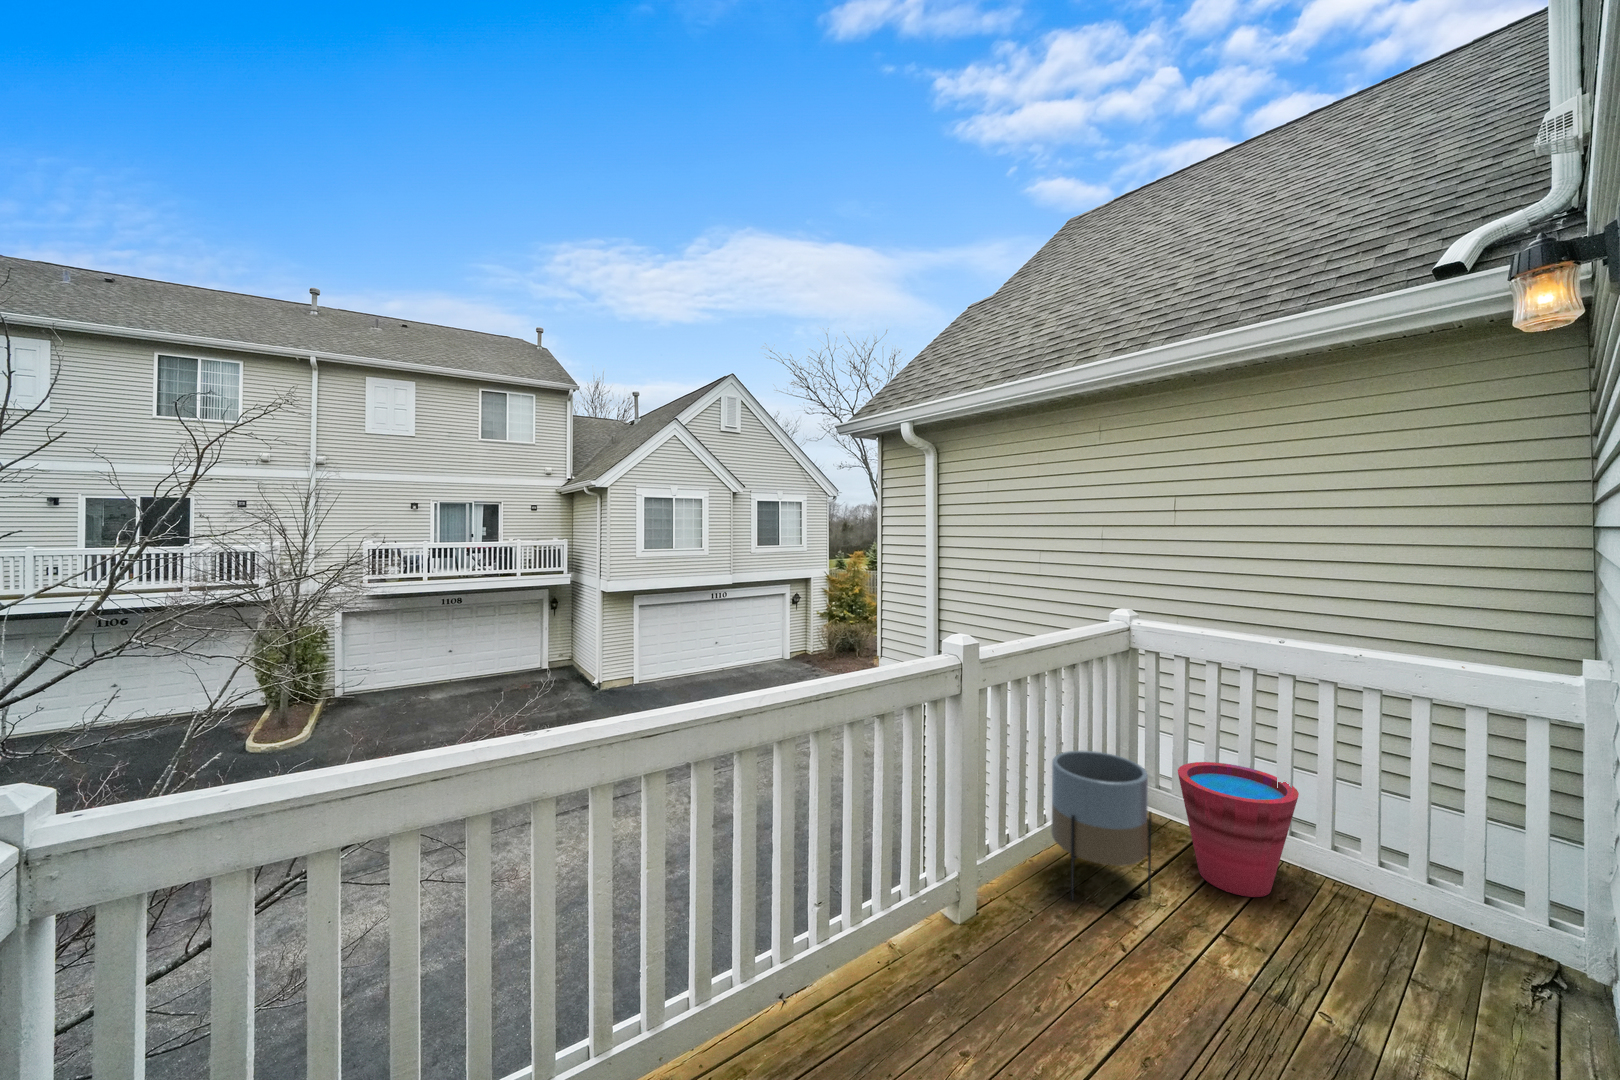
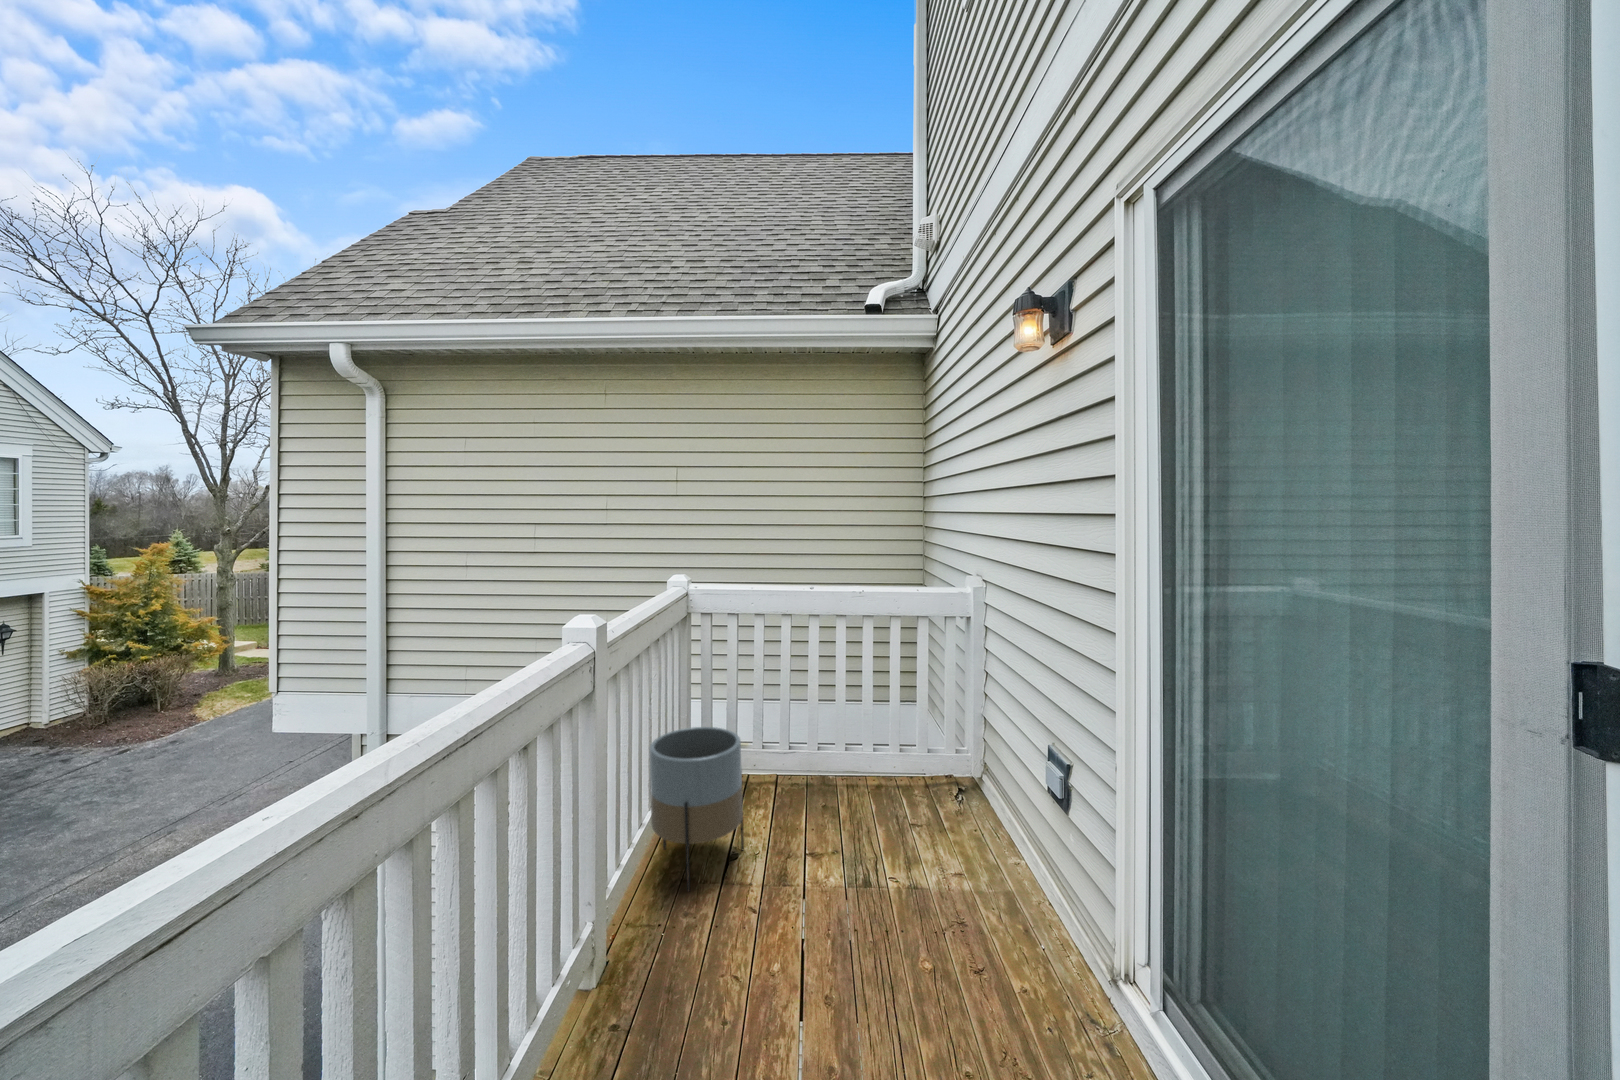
bucket: present [1178,762,1299,897] -> none [742,705,830,817]

